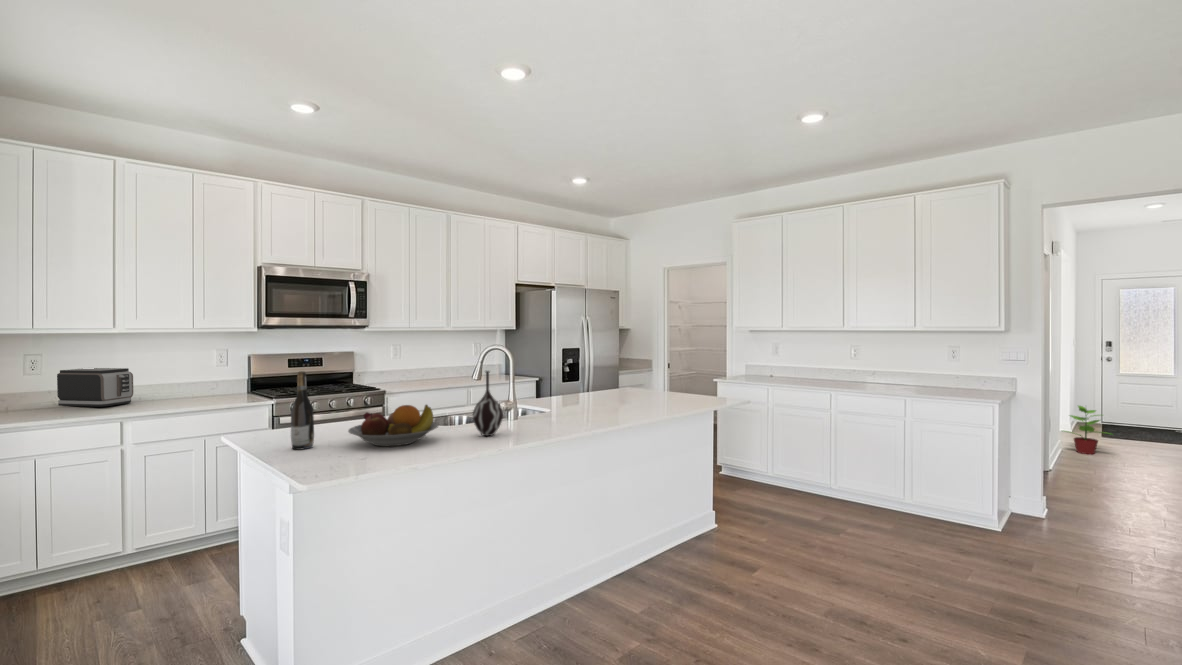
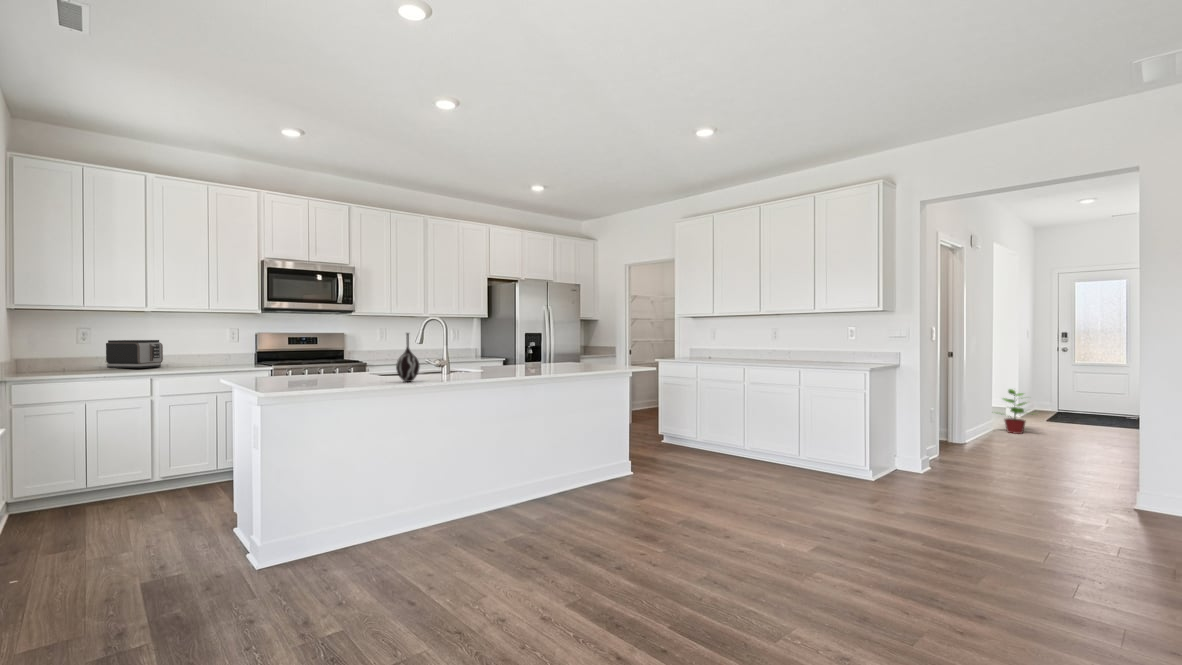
wine bottle: present [291,371,314,450] -> none [258,330,276,386]
fruit bowl: present [348,405,439,446] -> none [300,357,369,385]

